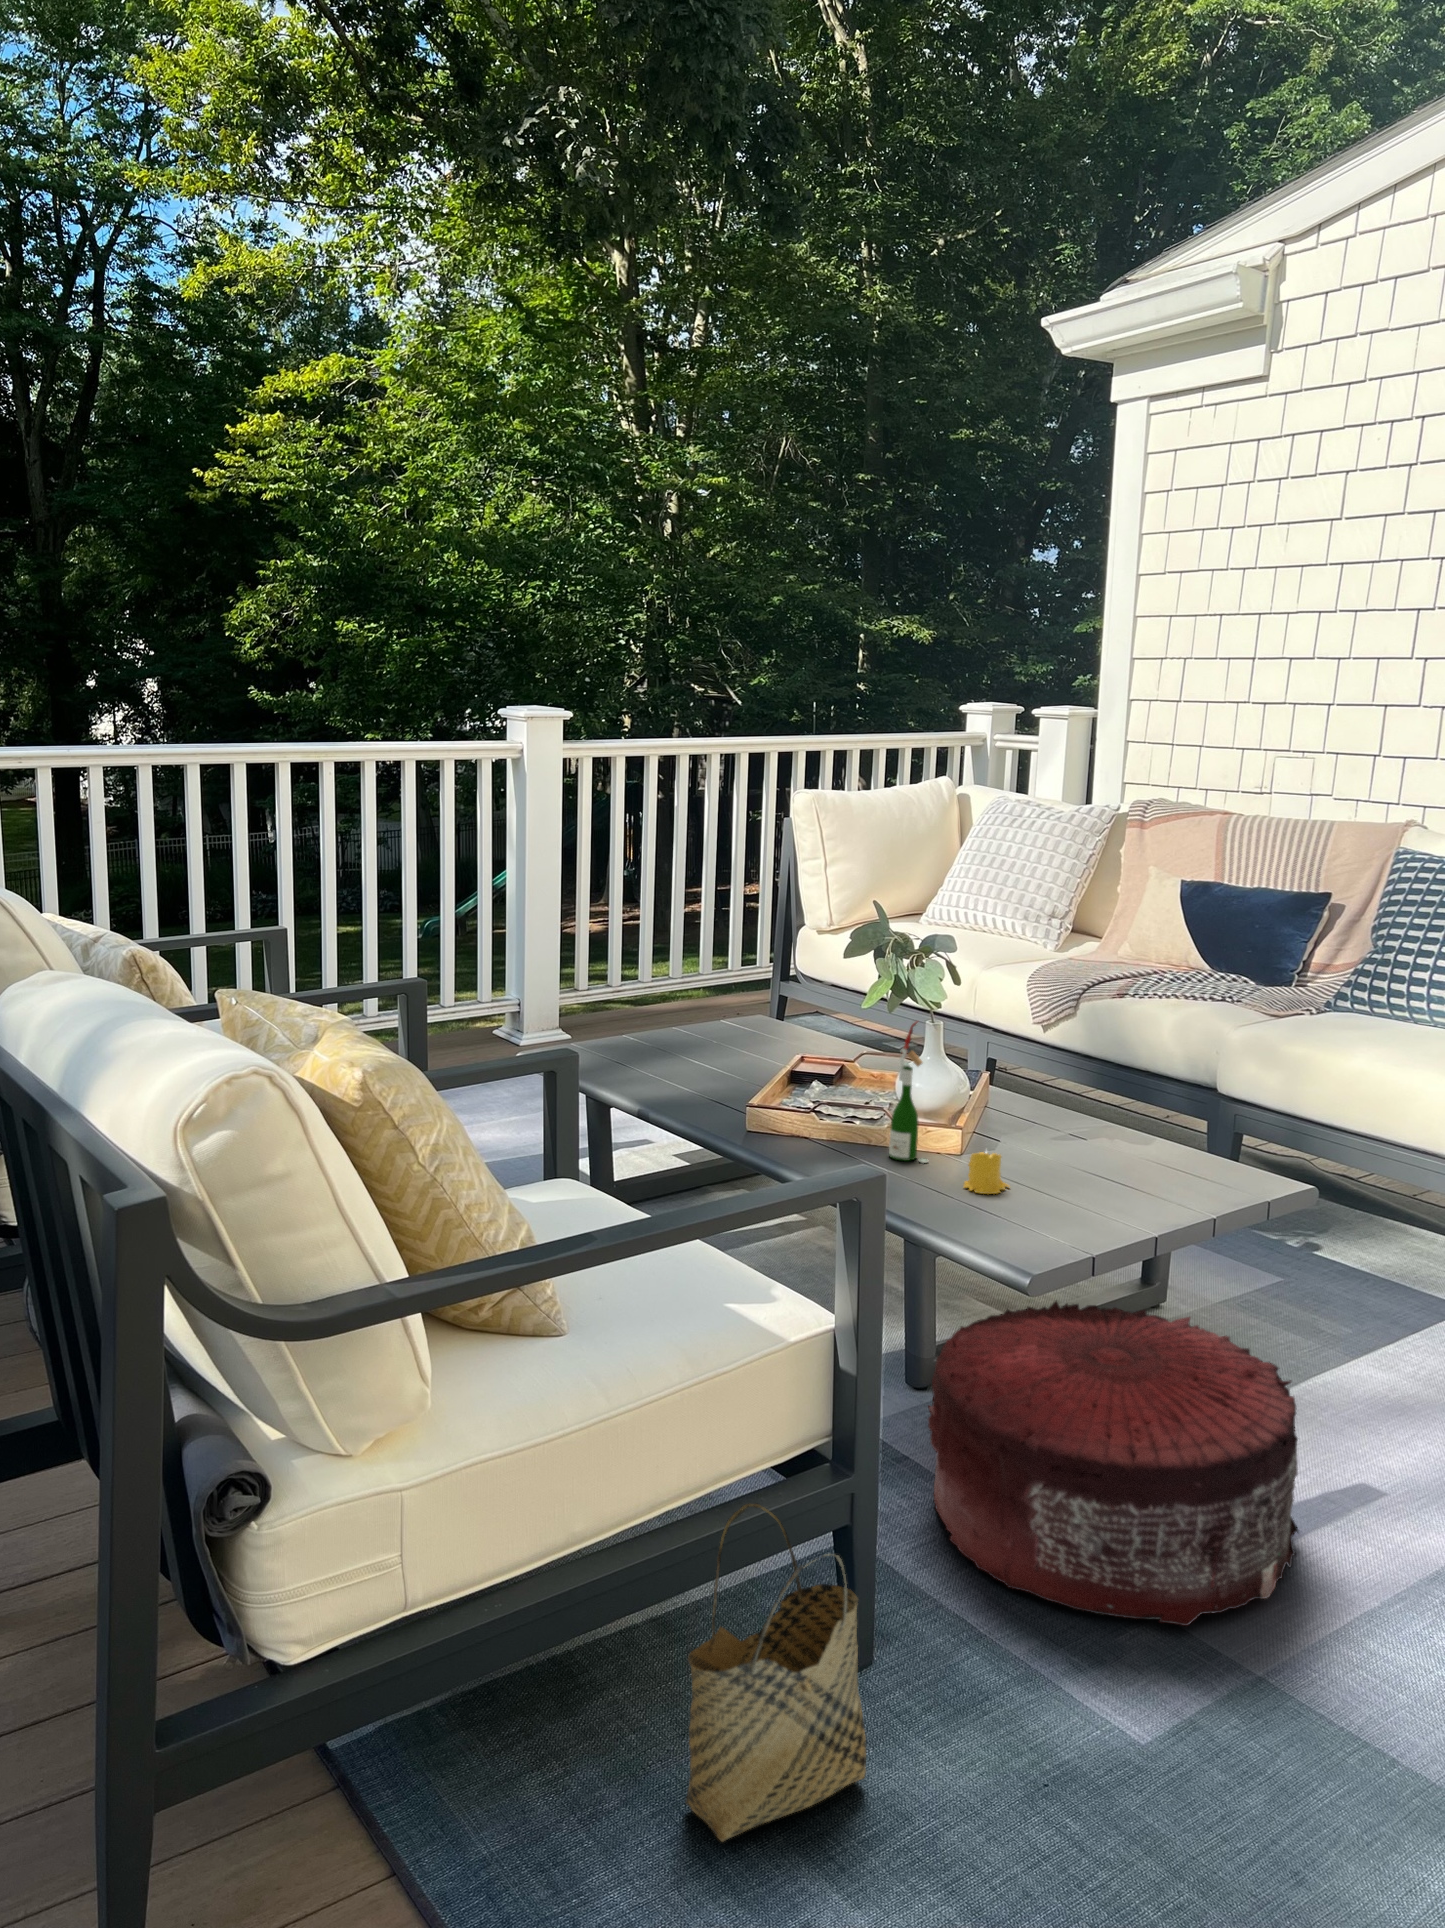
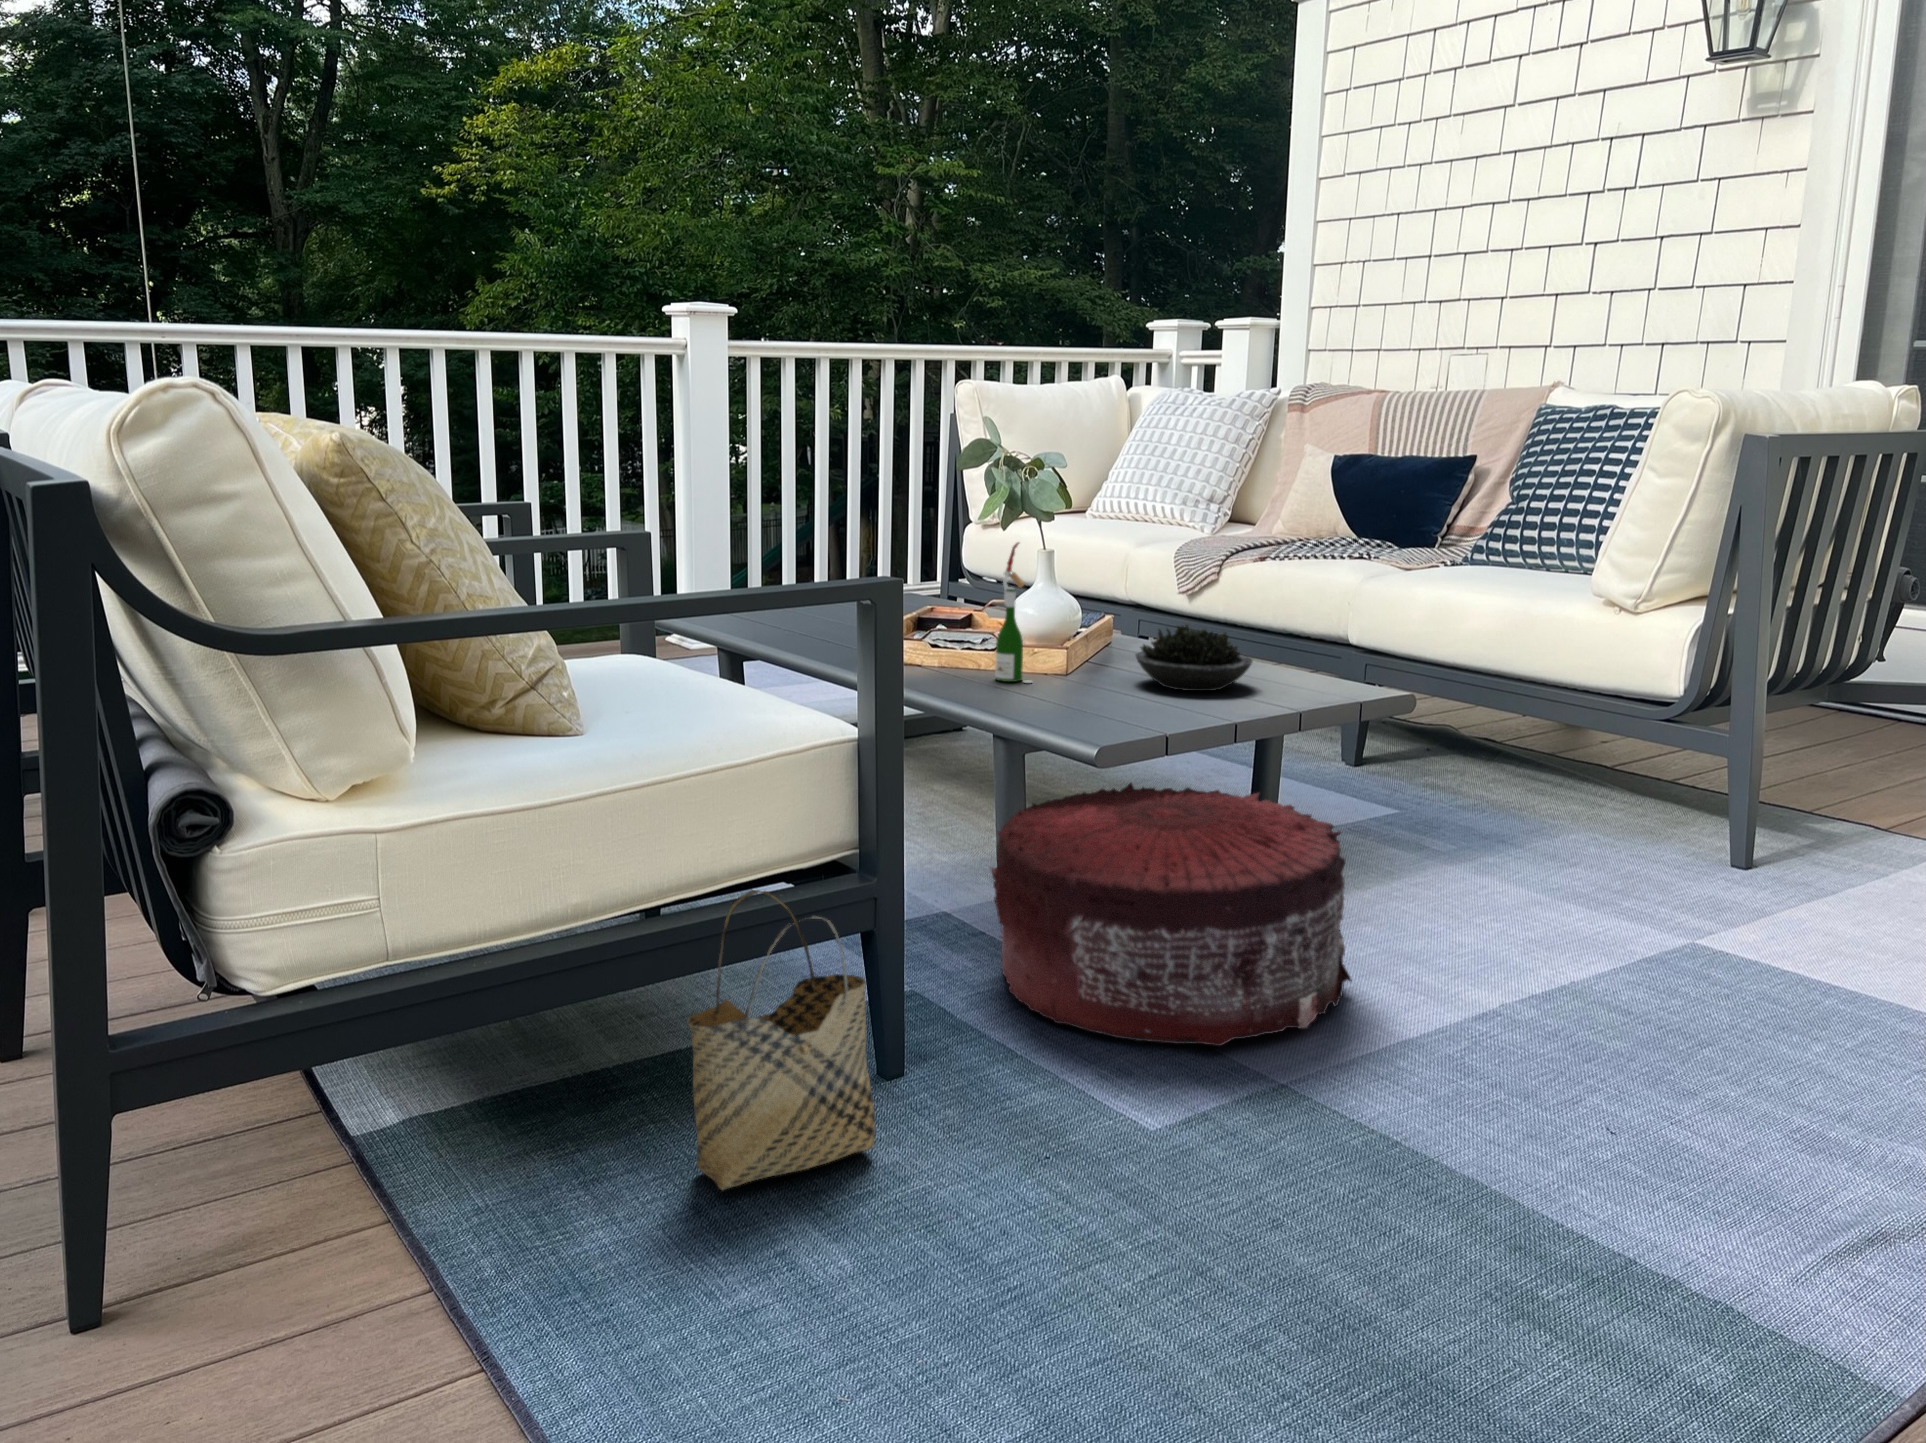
succulent plant: none [1032,1104,1153,1177] -> present [1136,624,1252,691]
candle: present [964,1152,1009,1194] -> none [1059,657,1106,702]

